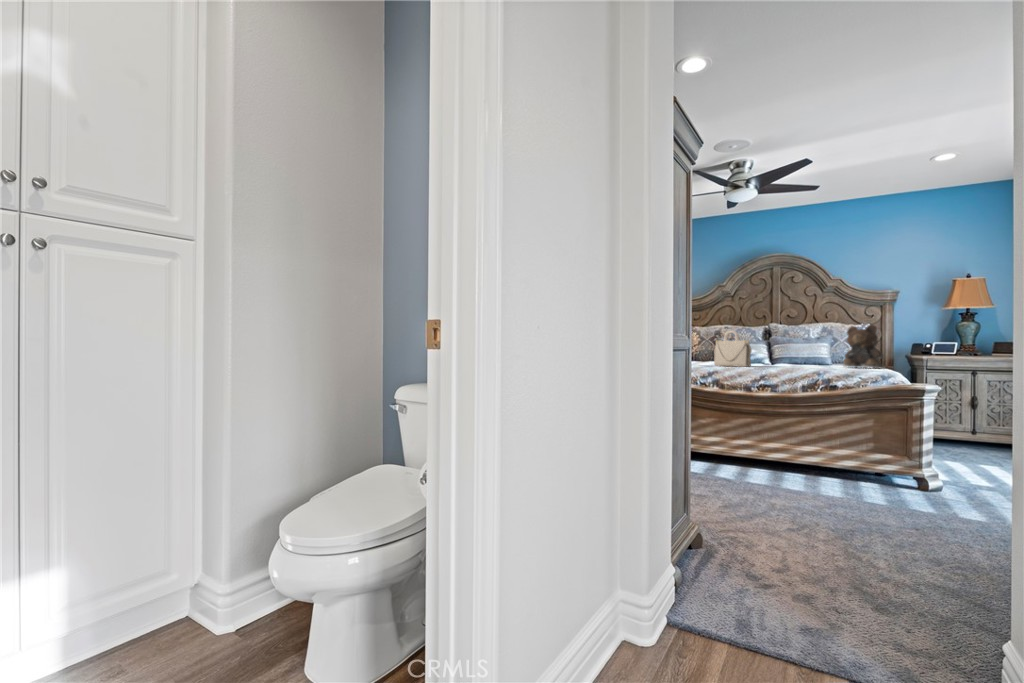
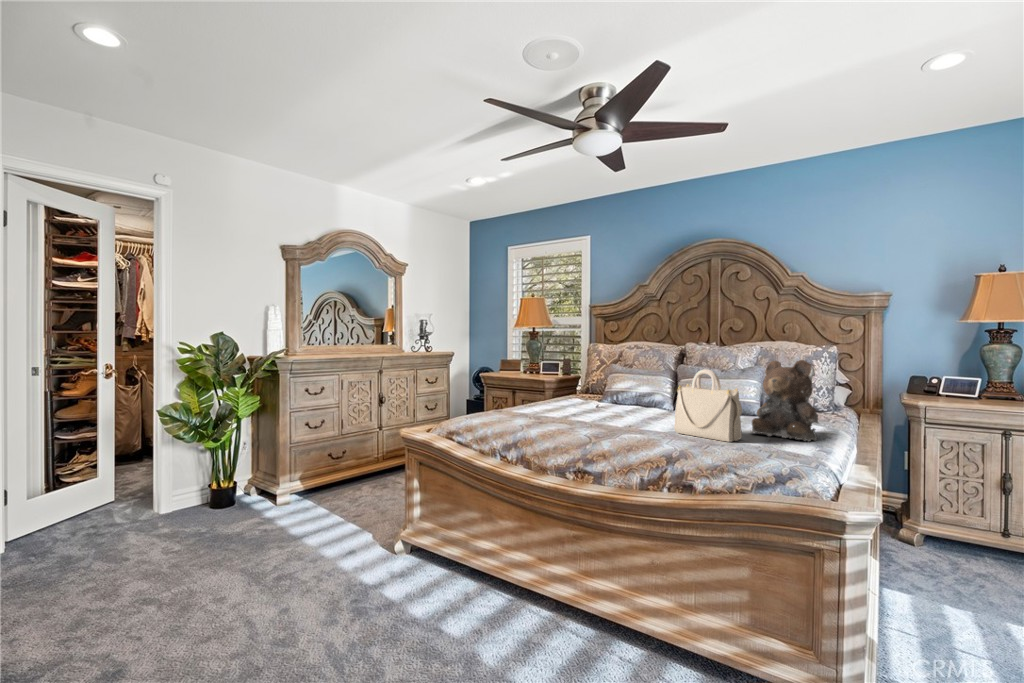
handbag: present [714,331,752,367] -> present [674,369,742,442]

